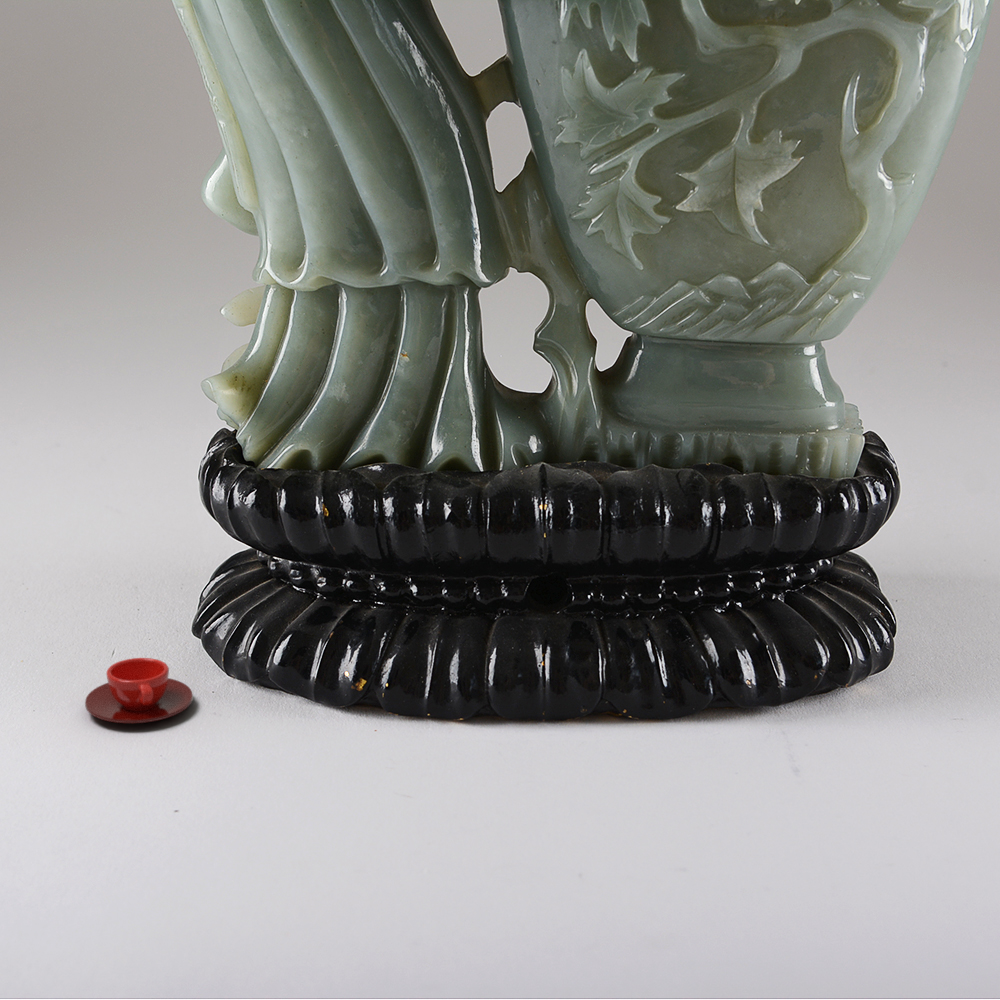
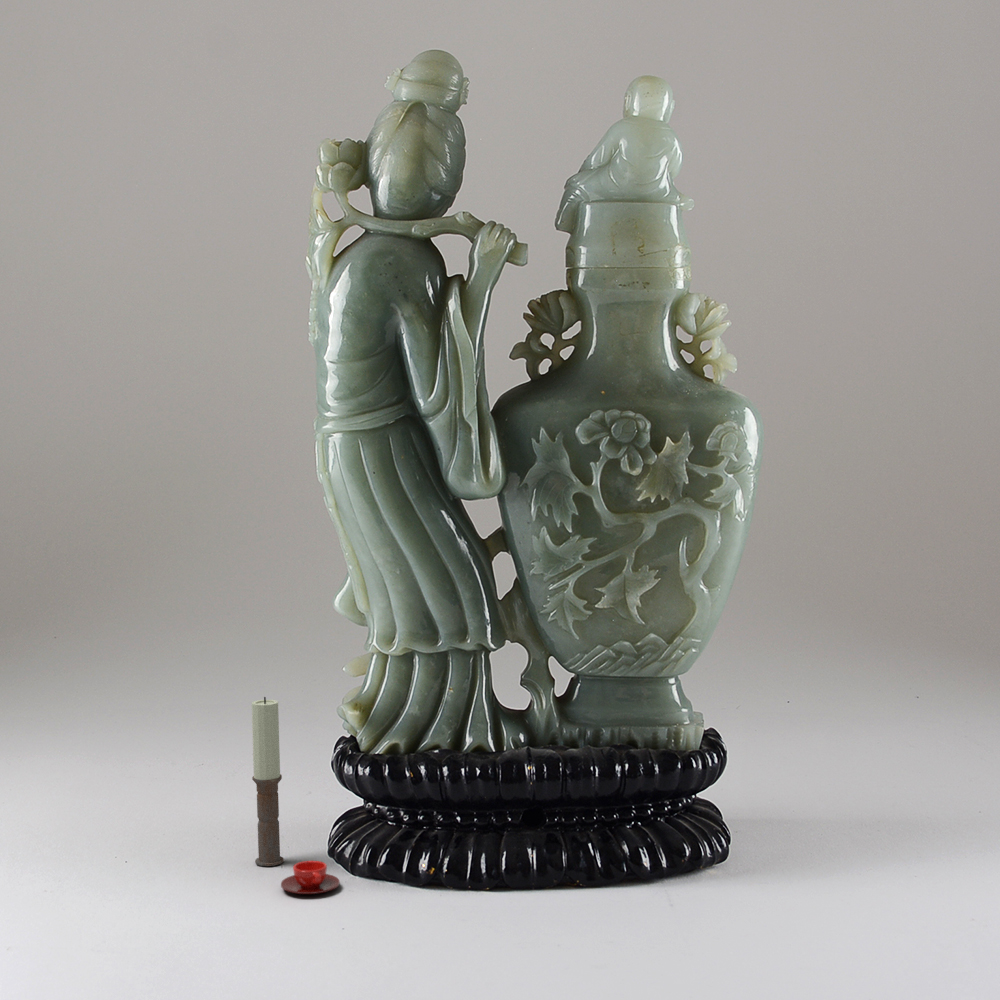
candle: none [42,361,112,656] -> present [252,697,284,866]

